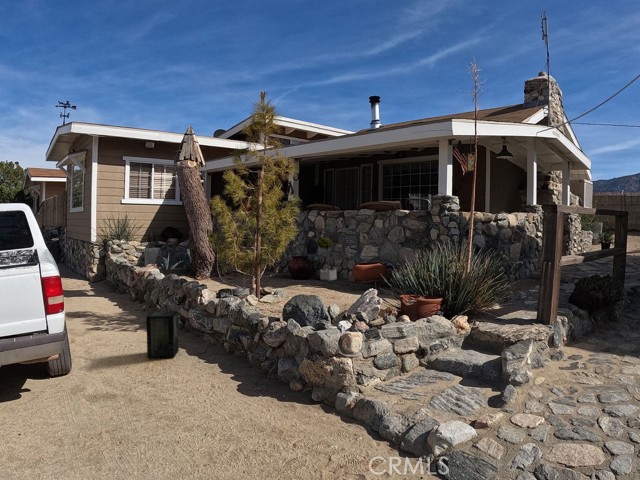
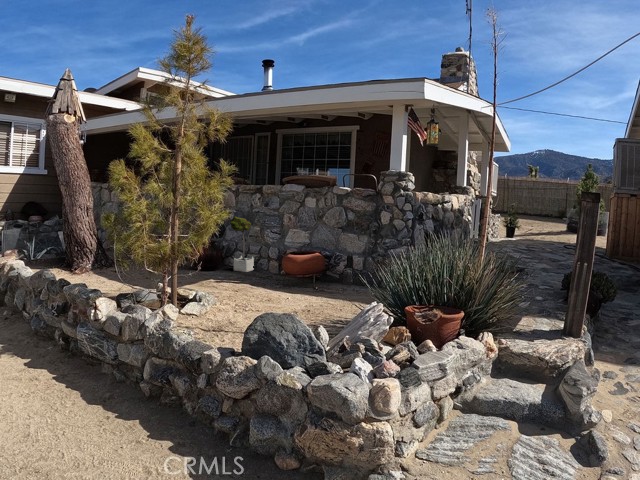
storage box: present [146,311,179,359] -> none [11,339,63,421]

